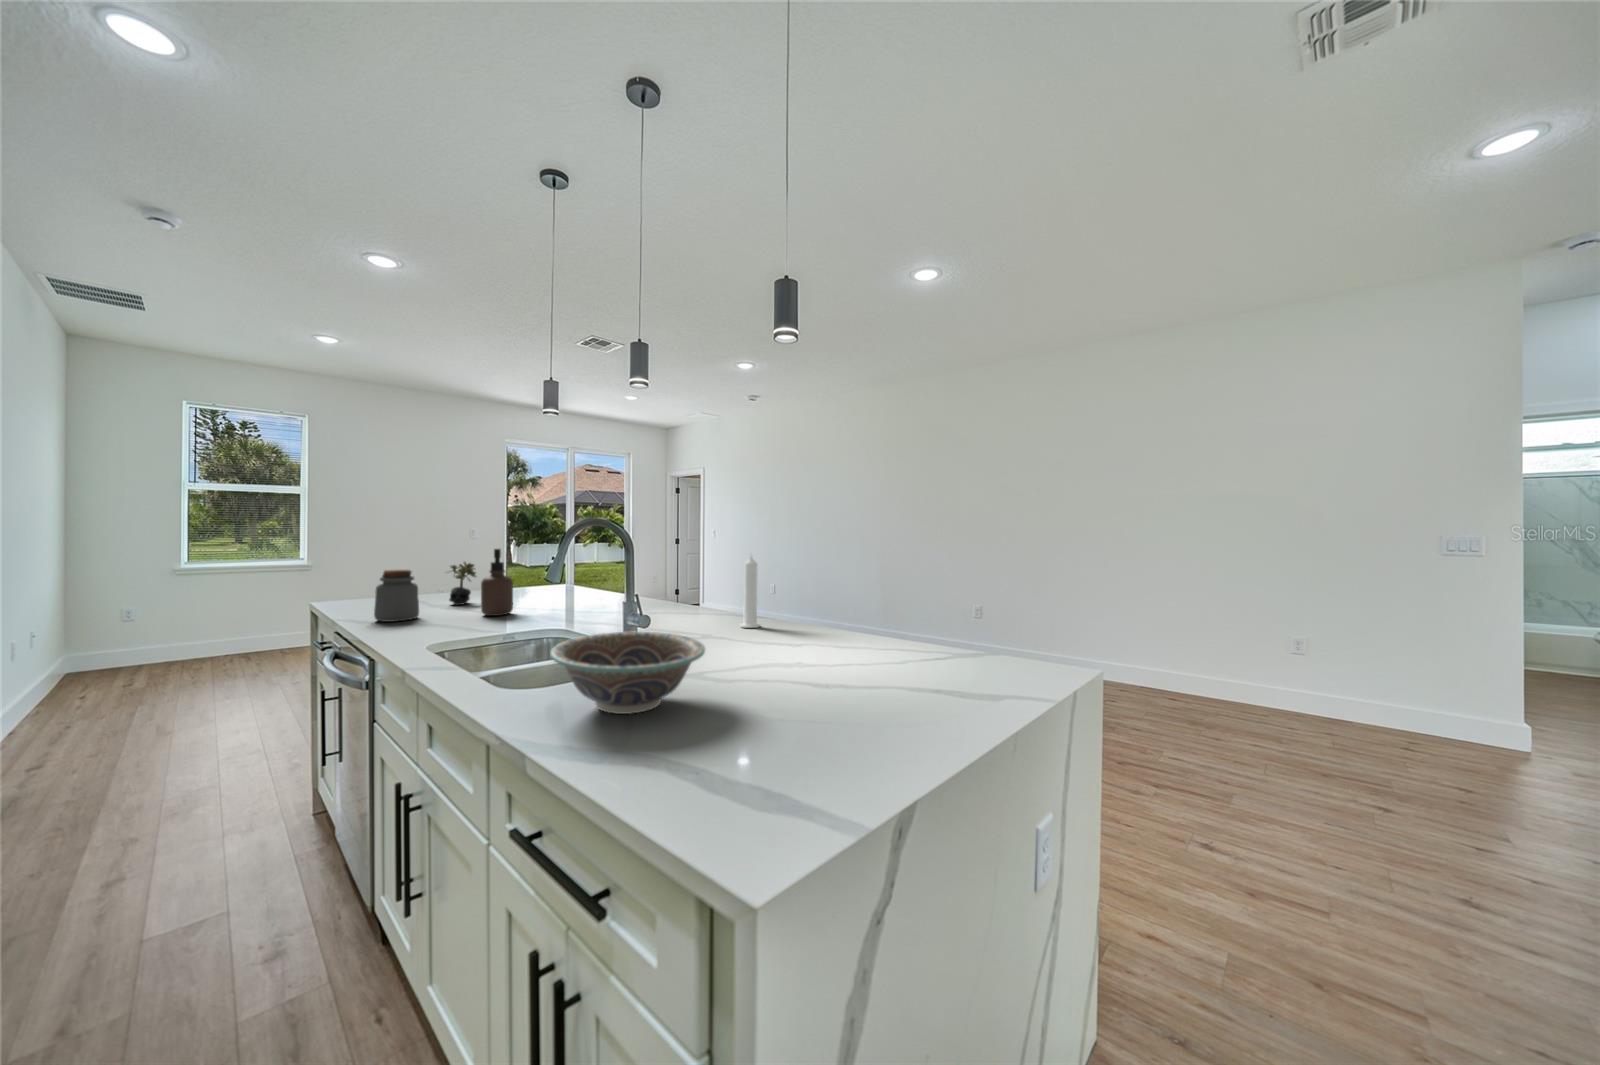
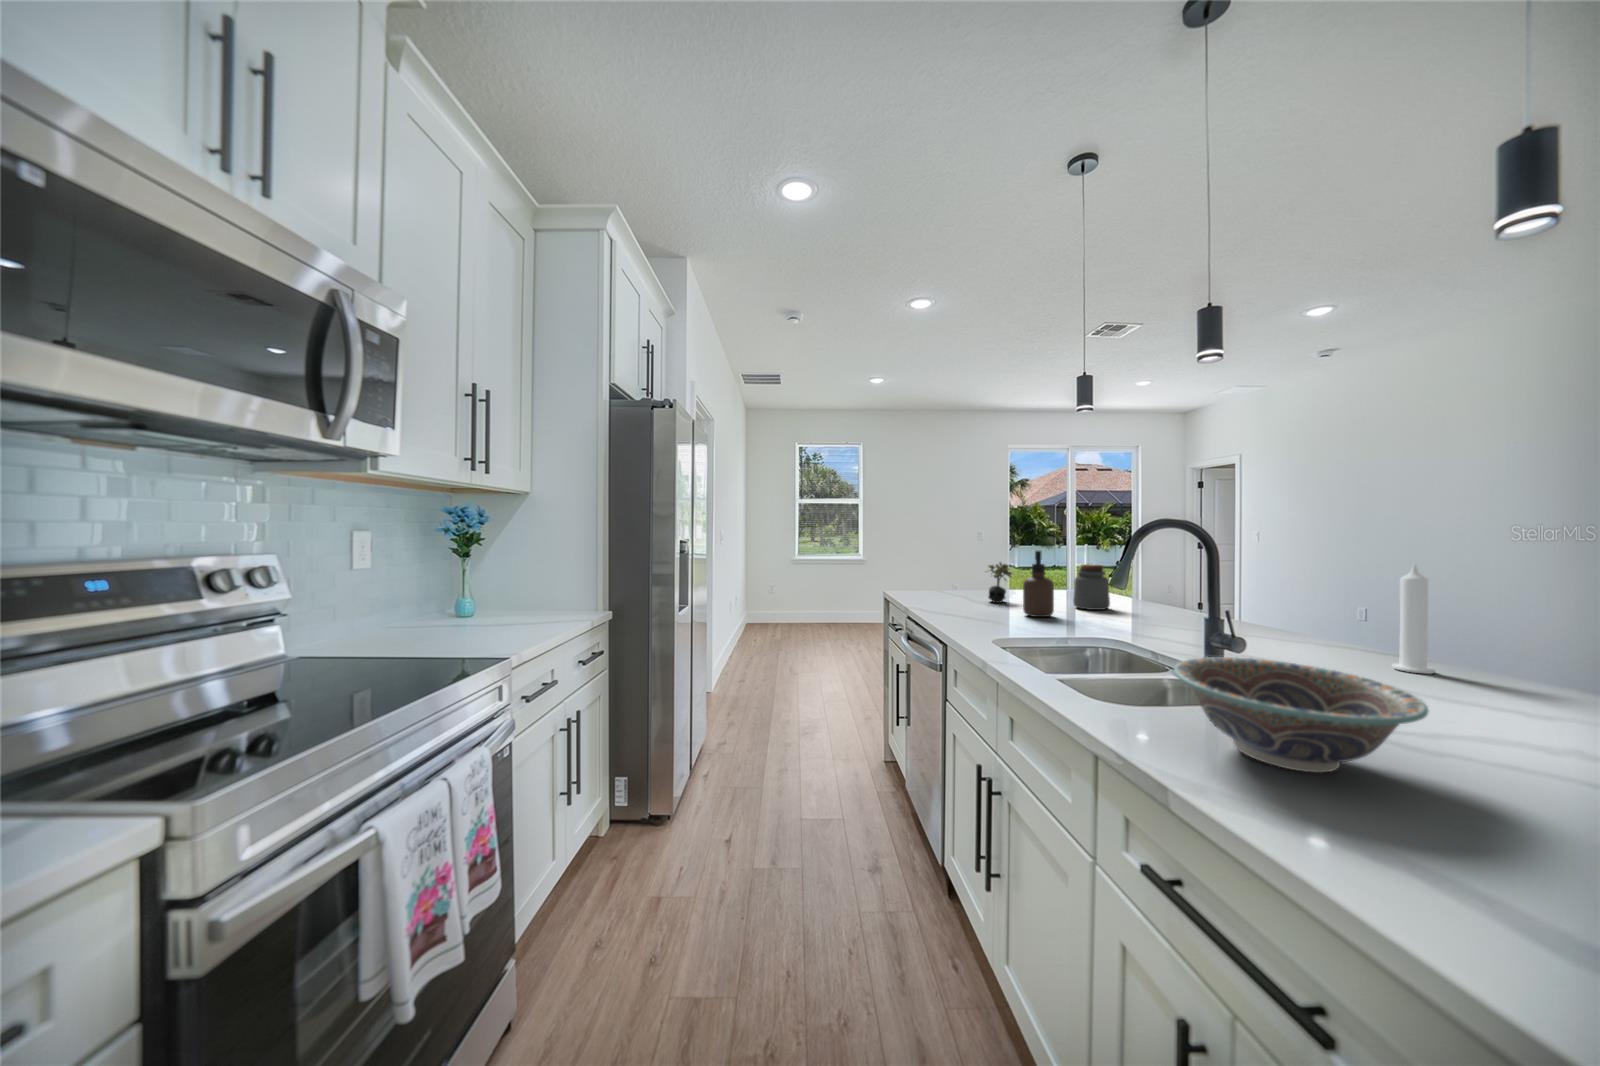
jar: present [374,570,419,622] -> present [1073,564,1110,610]

